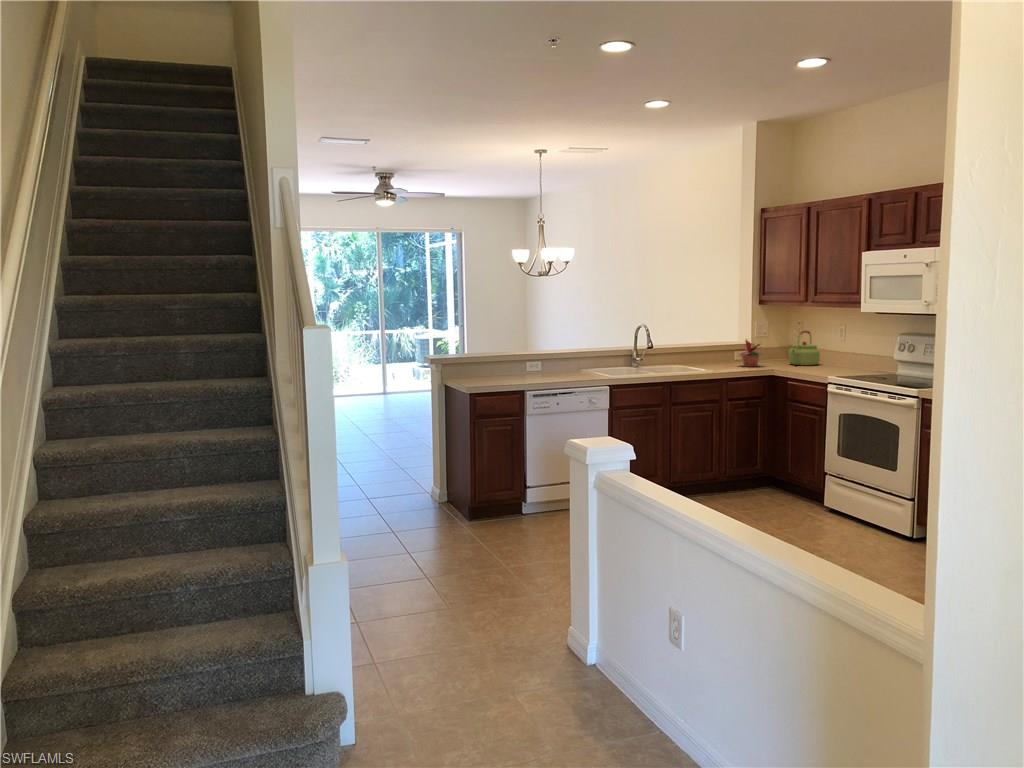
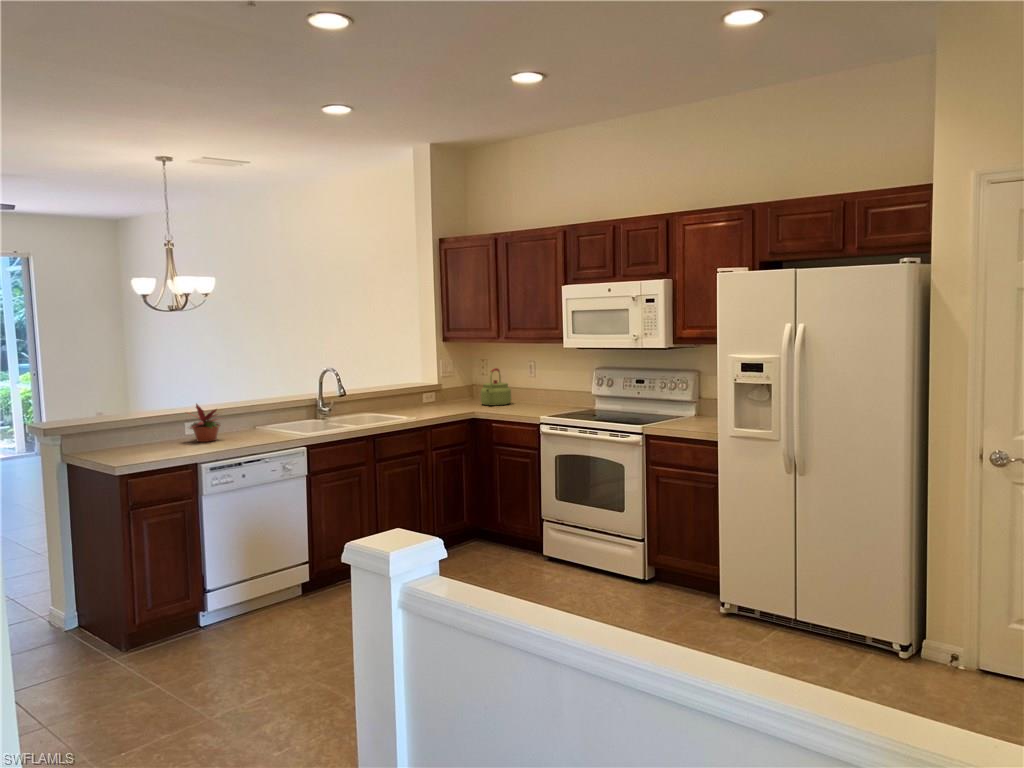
potted plant: present [740,340,762,367] -> present [191,404,220,442]

